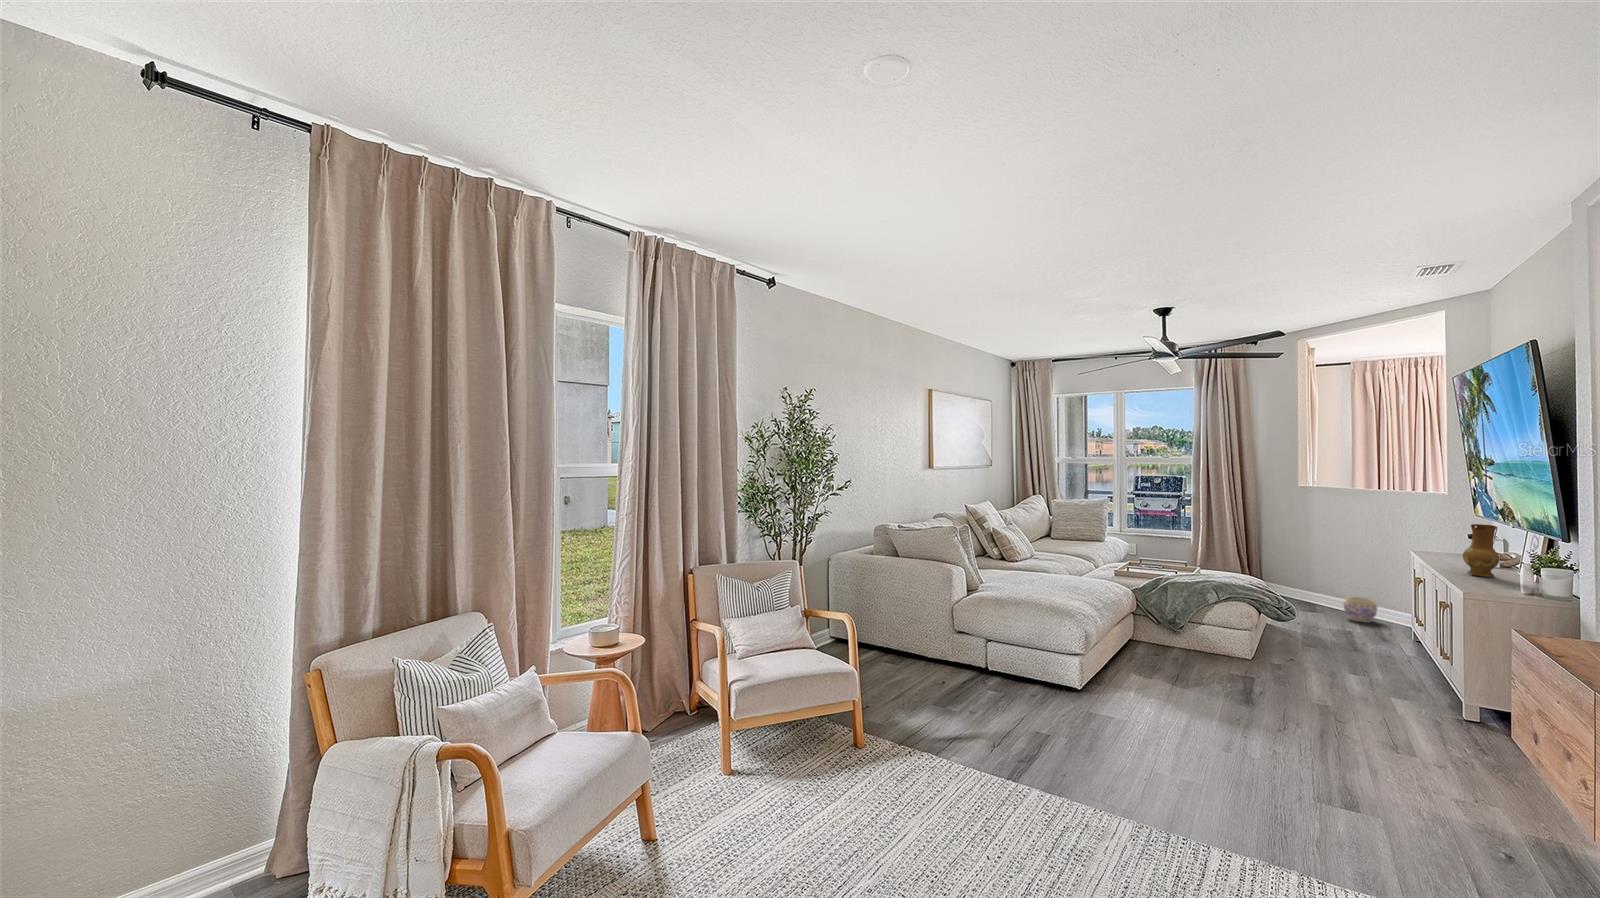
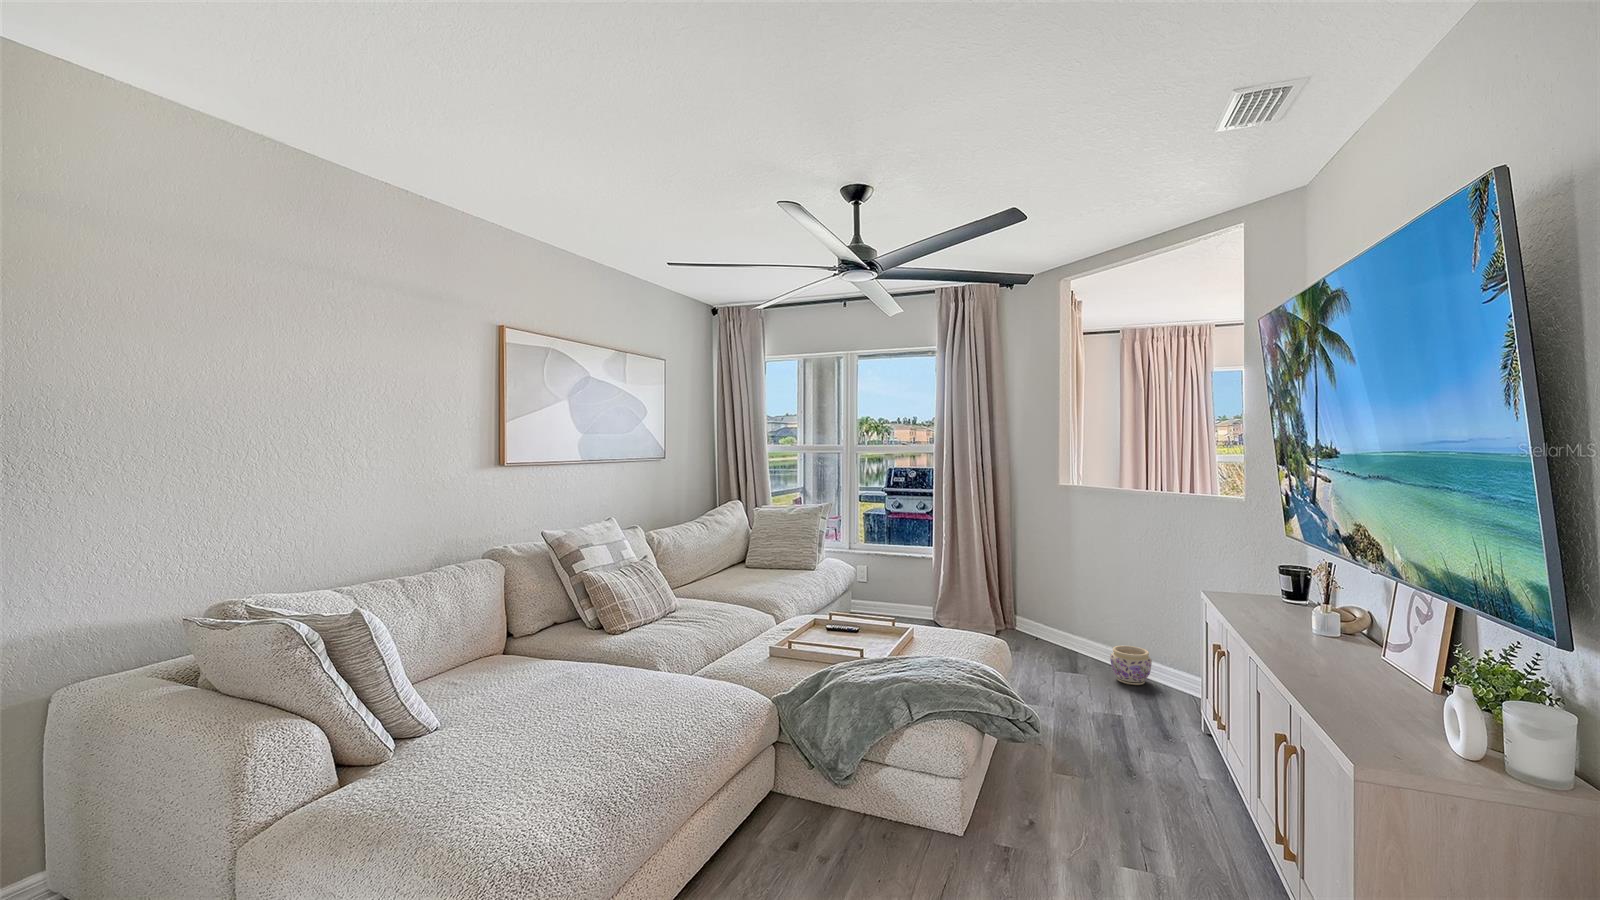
ceramic jug: present [1463,524,1500,577] -> none [1294,568,1353,670]

